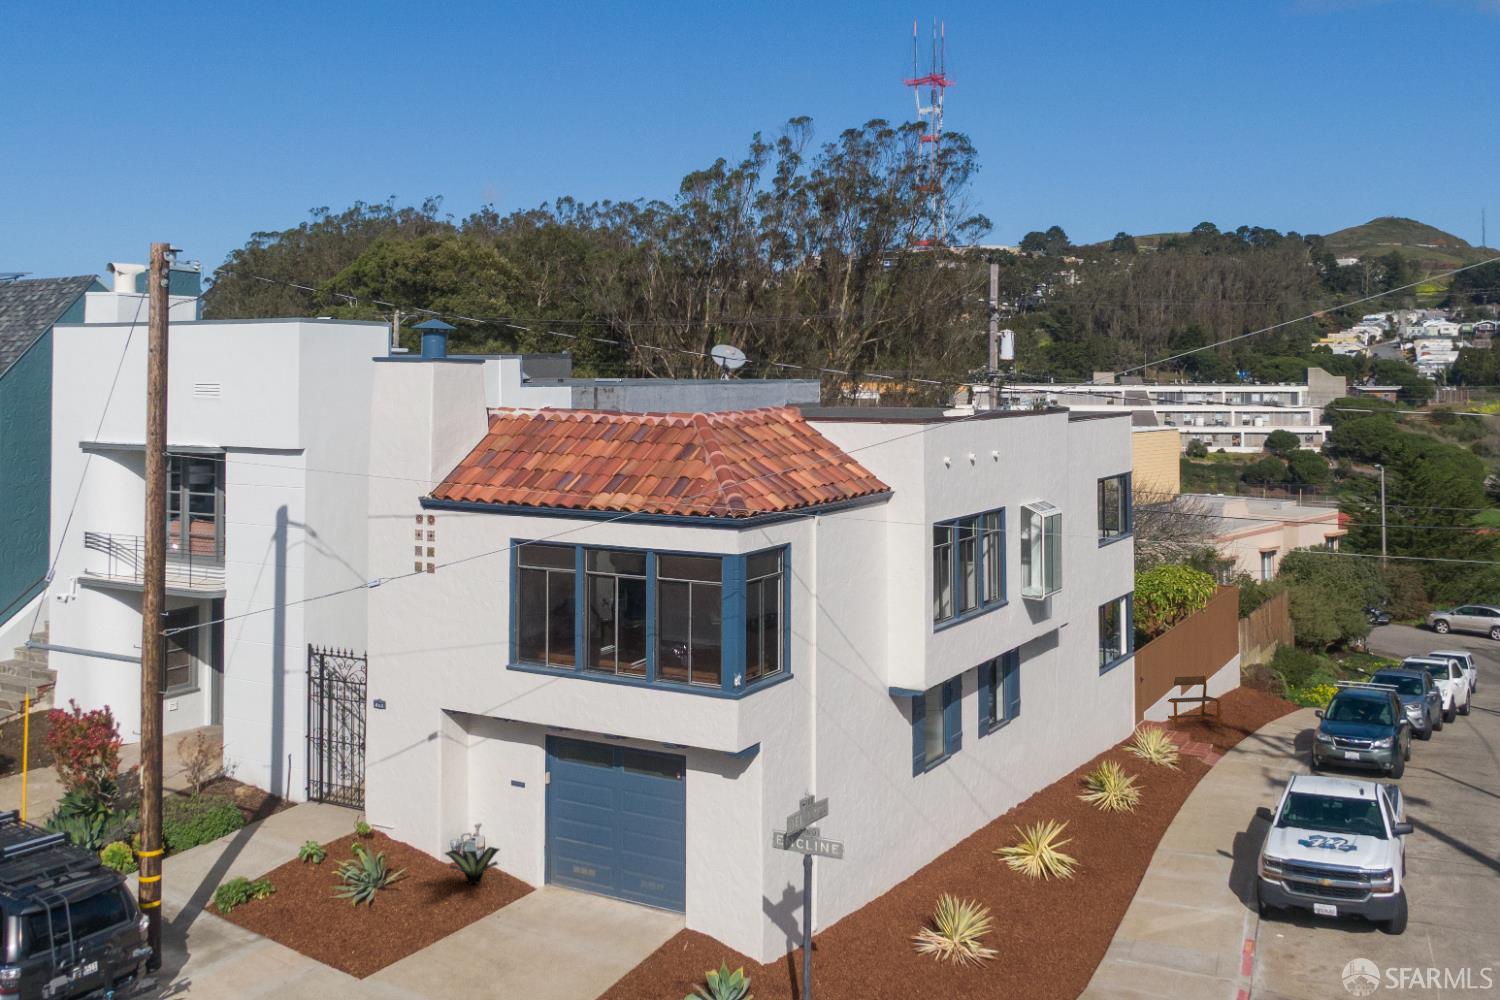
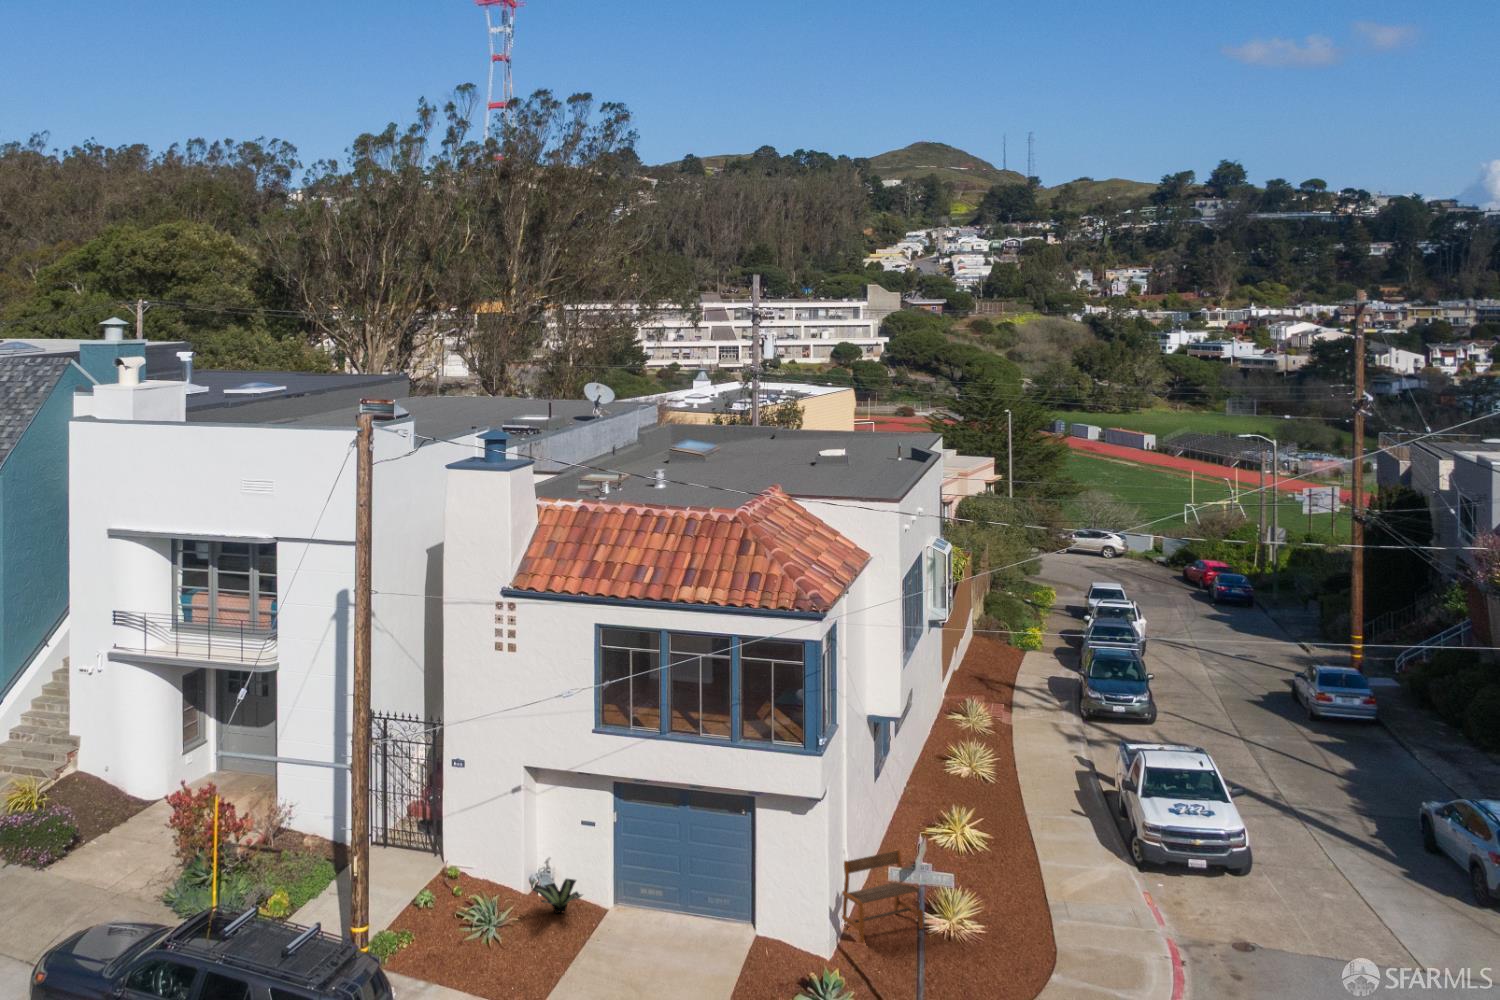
bench: present [1168,676,1221,728] -> present [842,850,923,943]

